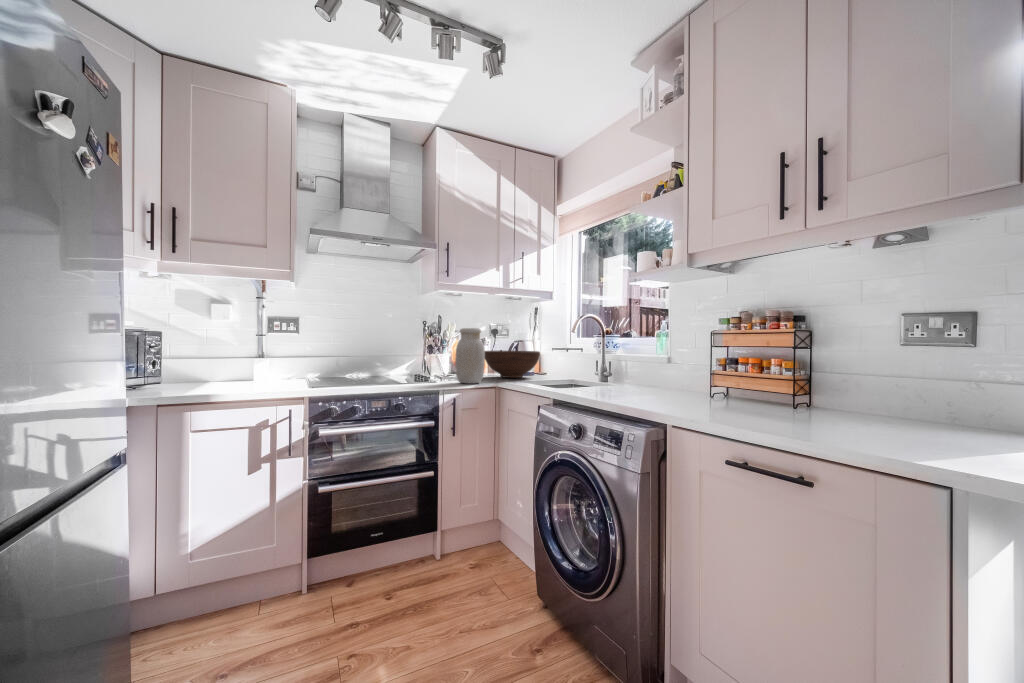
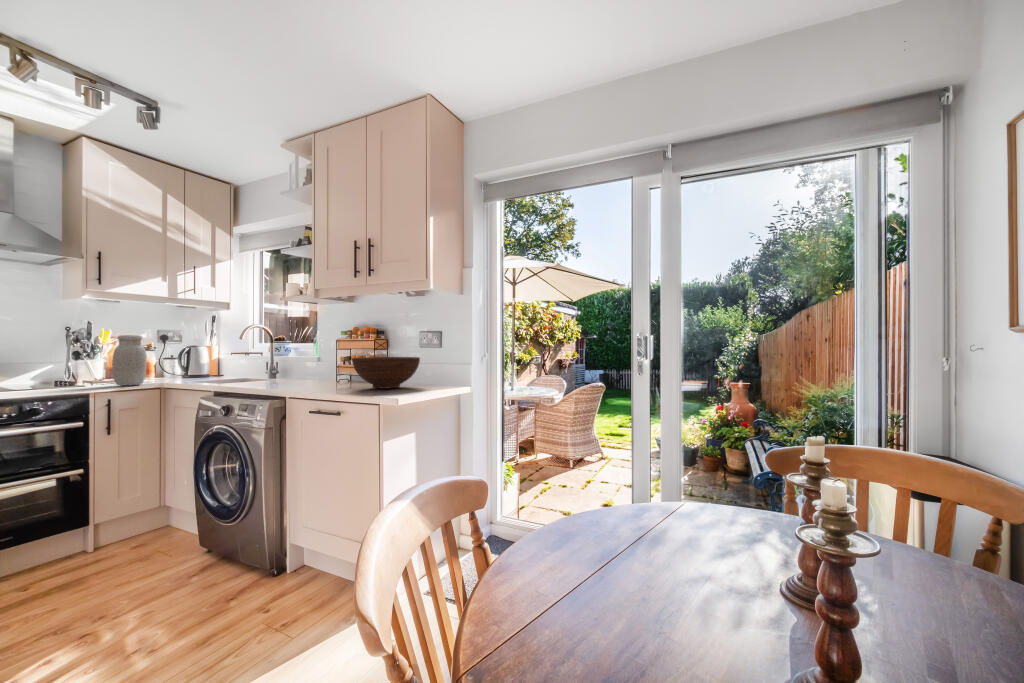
fruit bowl: present [485,351,540,378] -> present [352,357,420,389]

